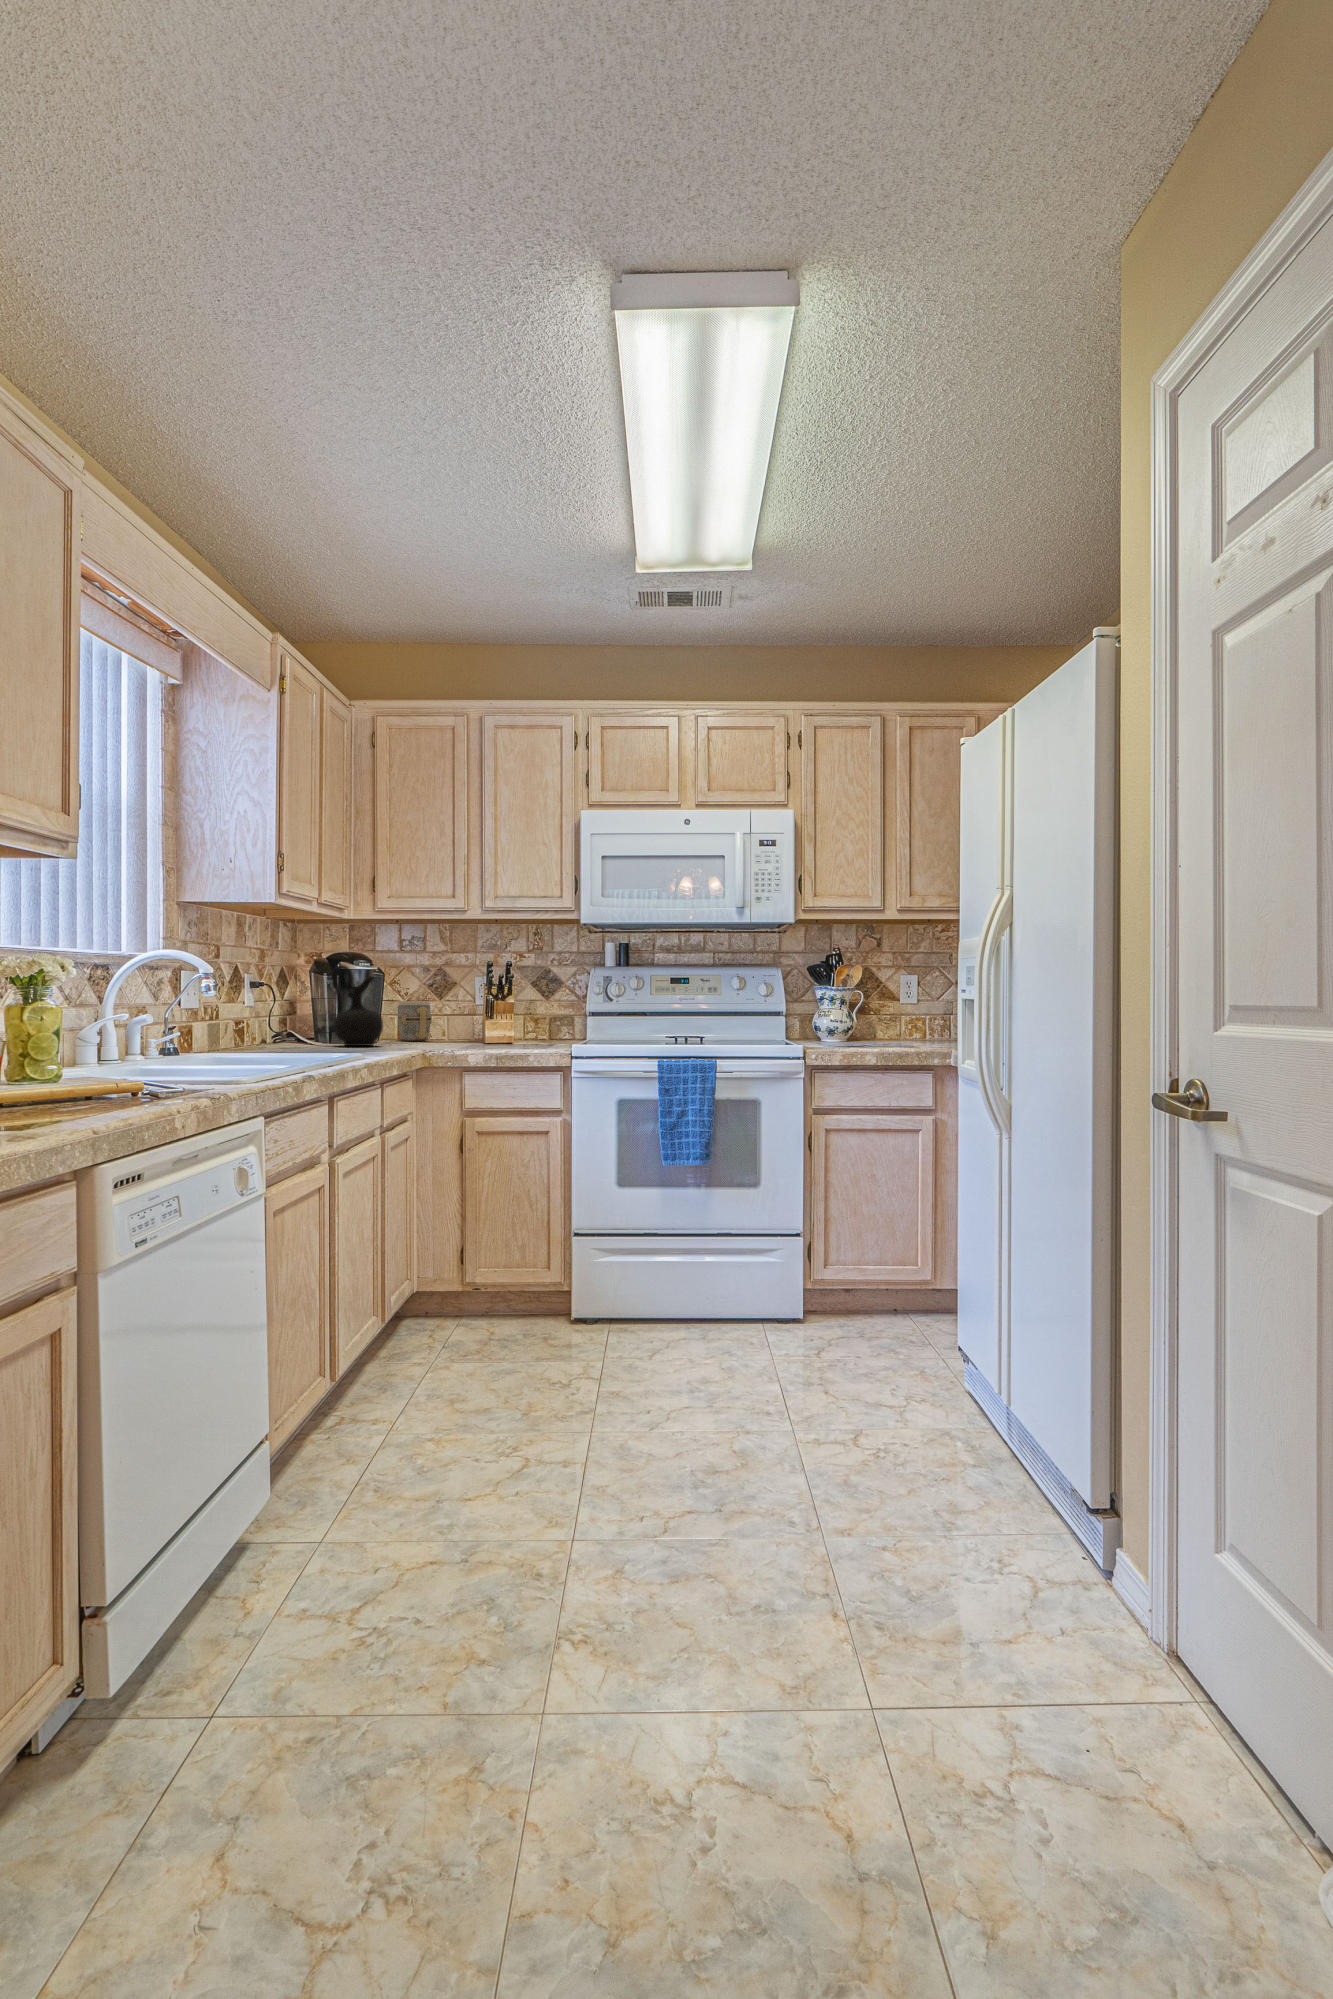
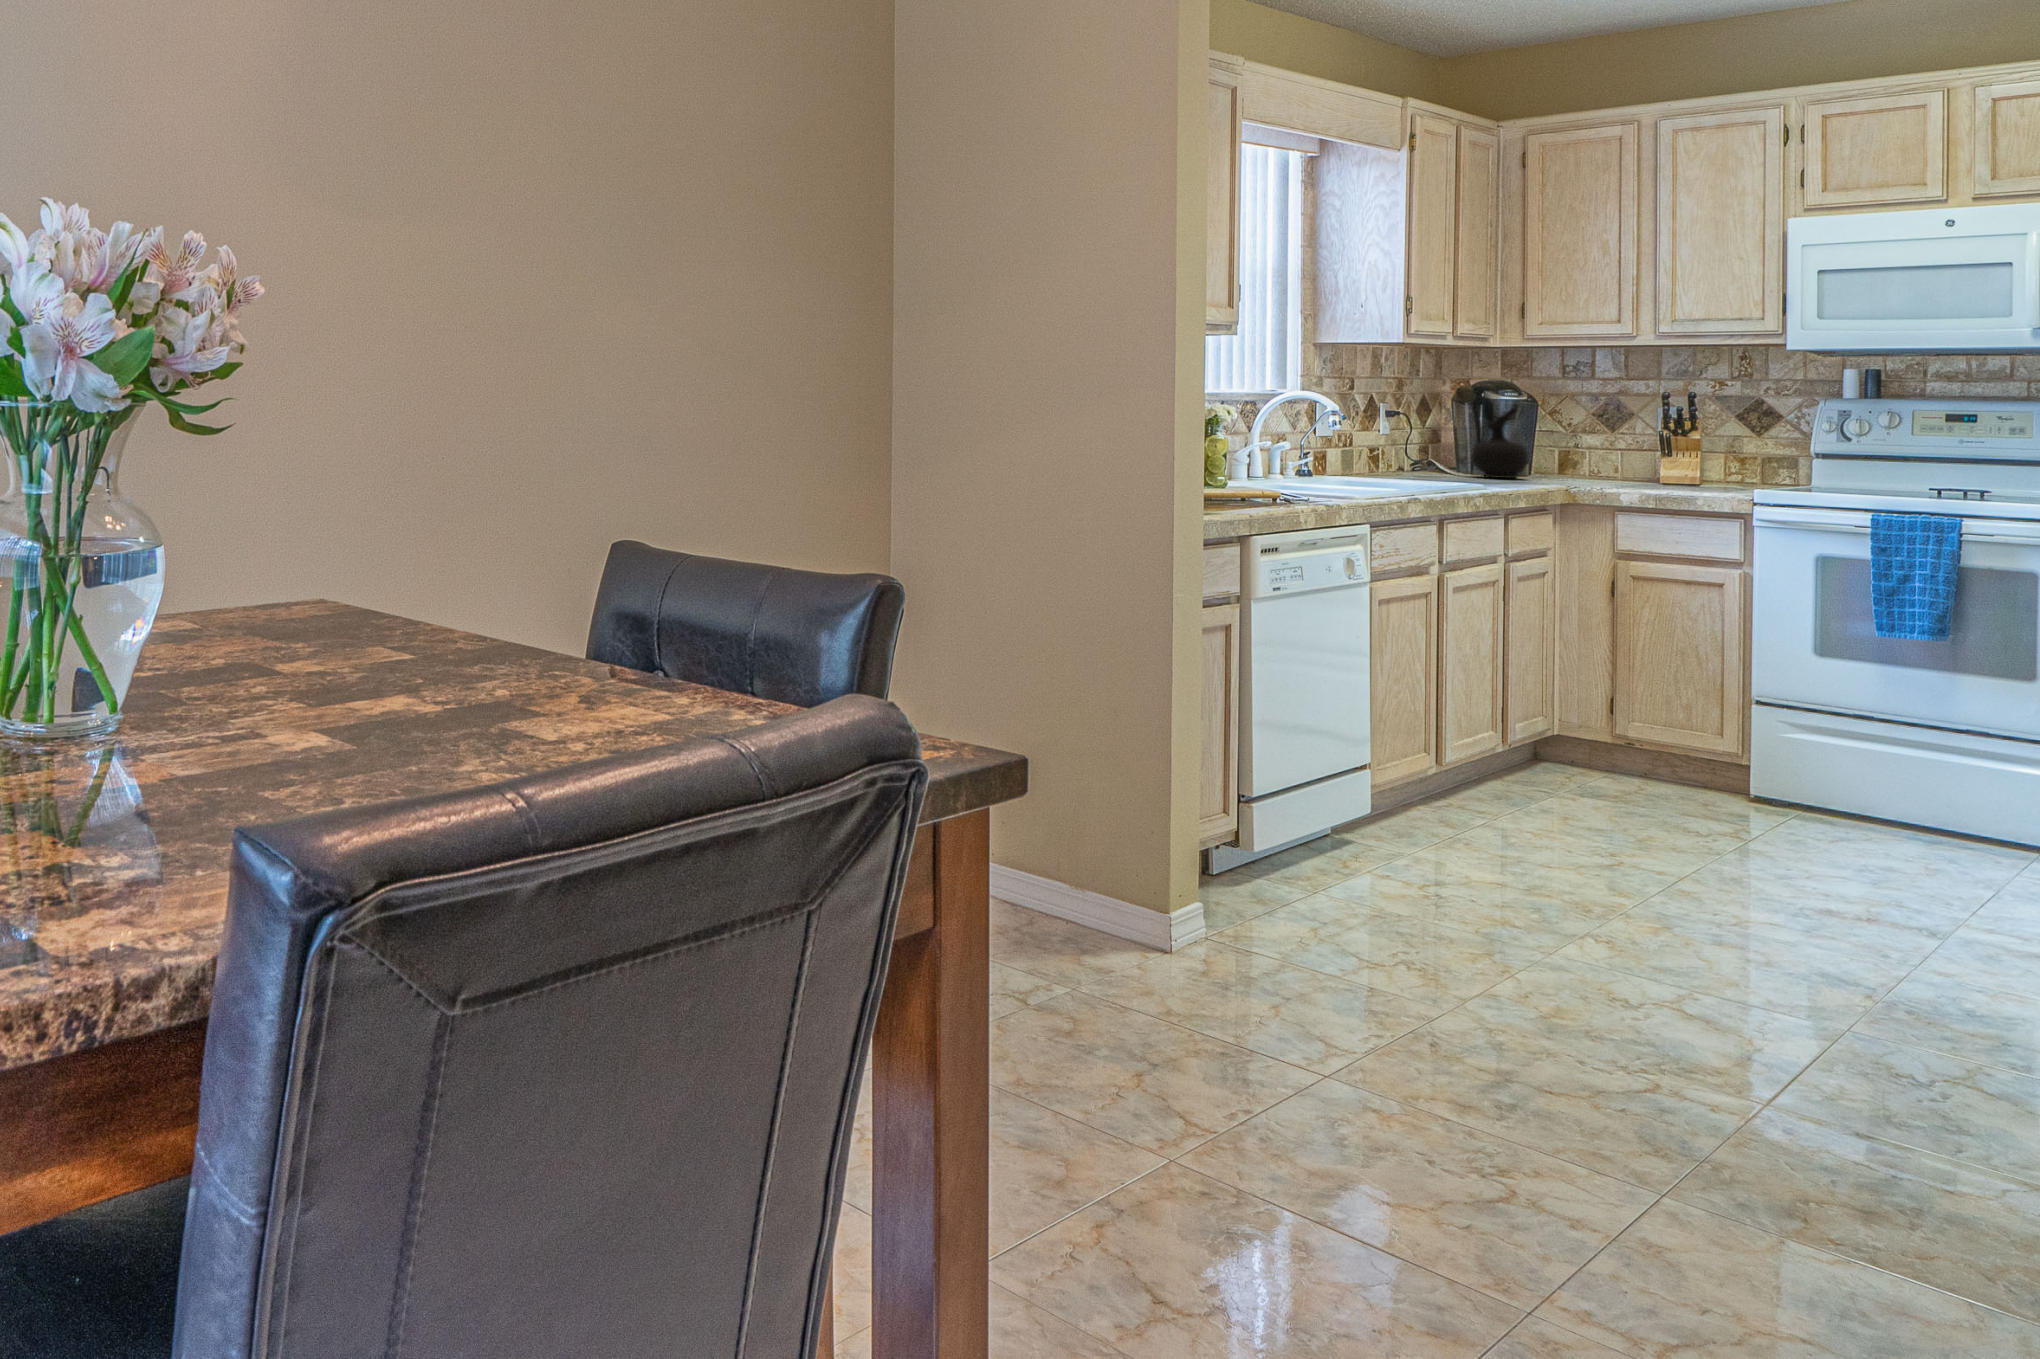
mug: present [398,1002,432,1041] -> none [1557,433,1601,476]

